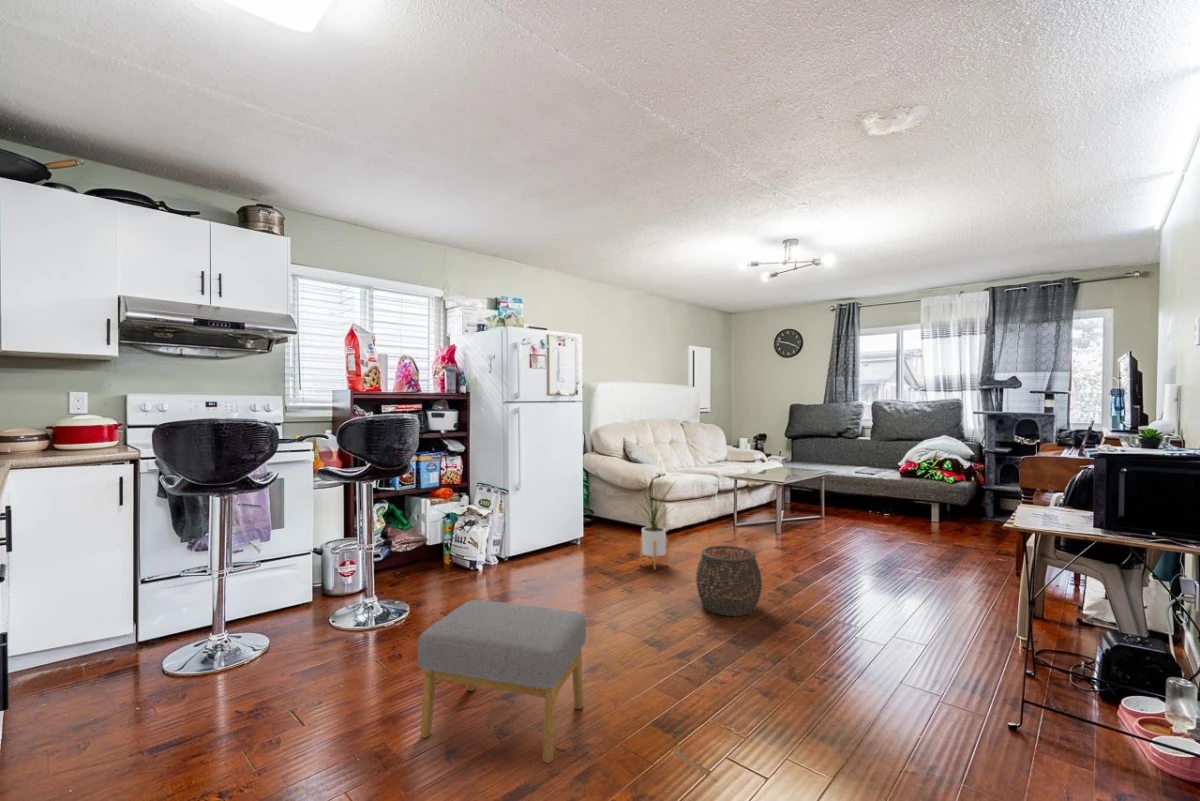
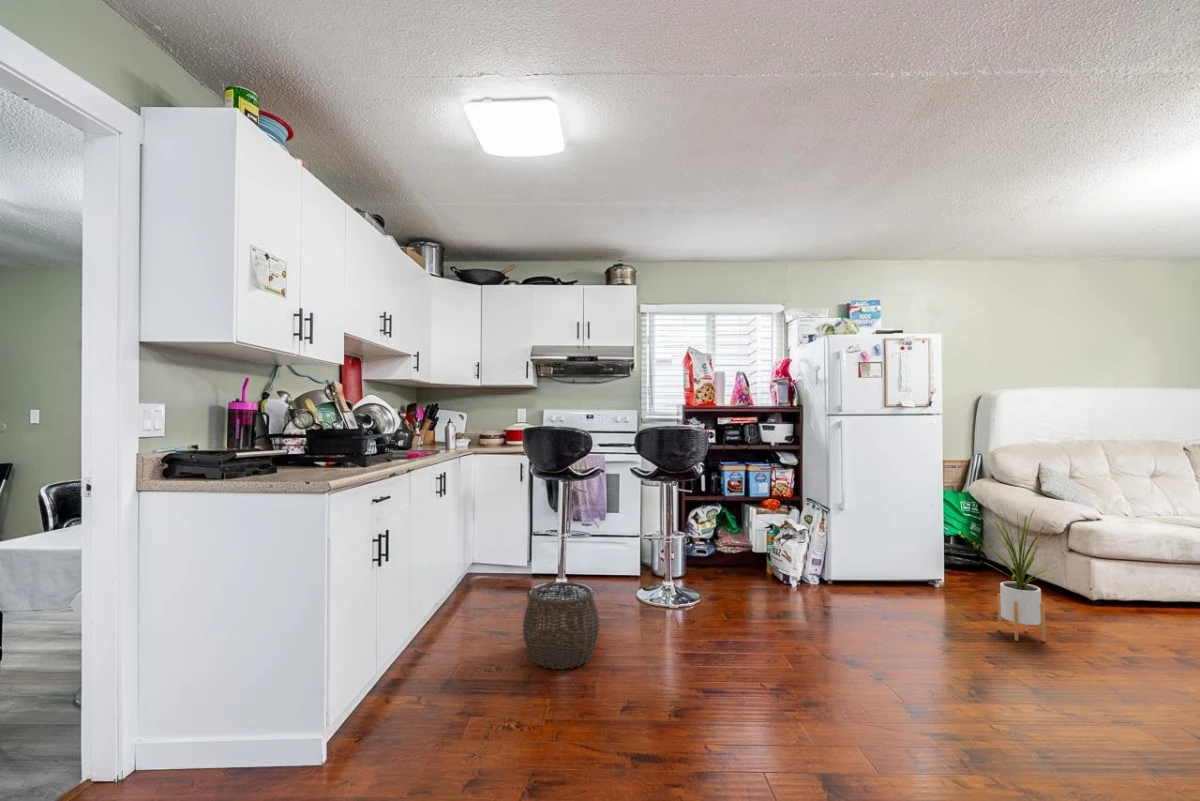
woven basket: present [696,545,762,616] -> present [523,582,600,669]
footstool: present [417,600,586,763] -> none [621,594,769,752]

